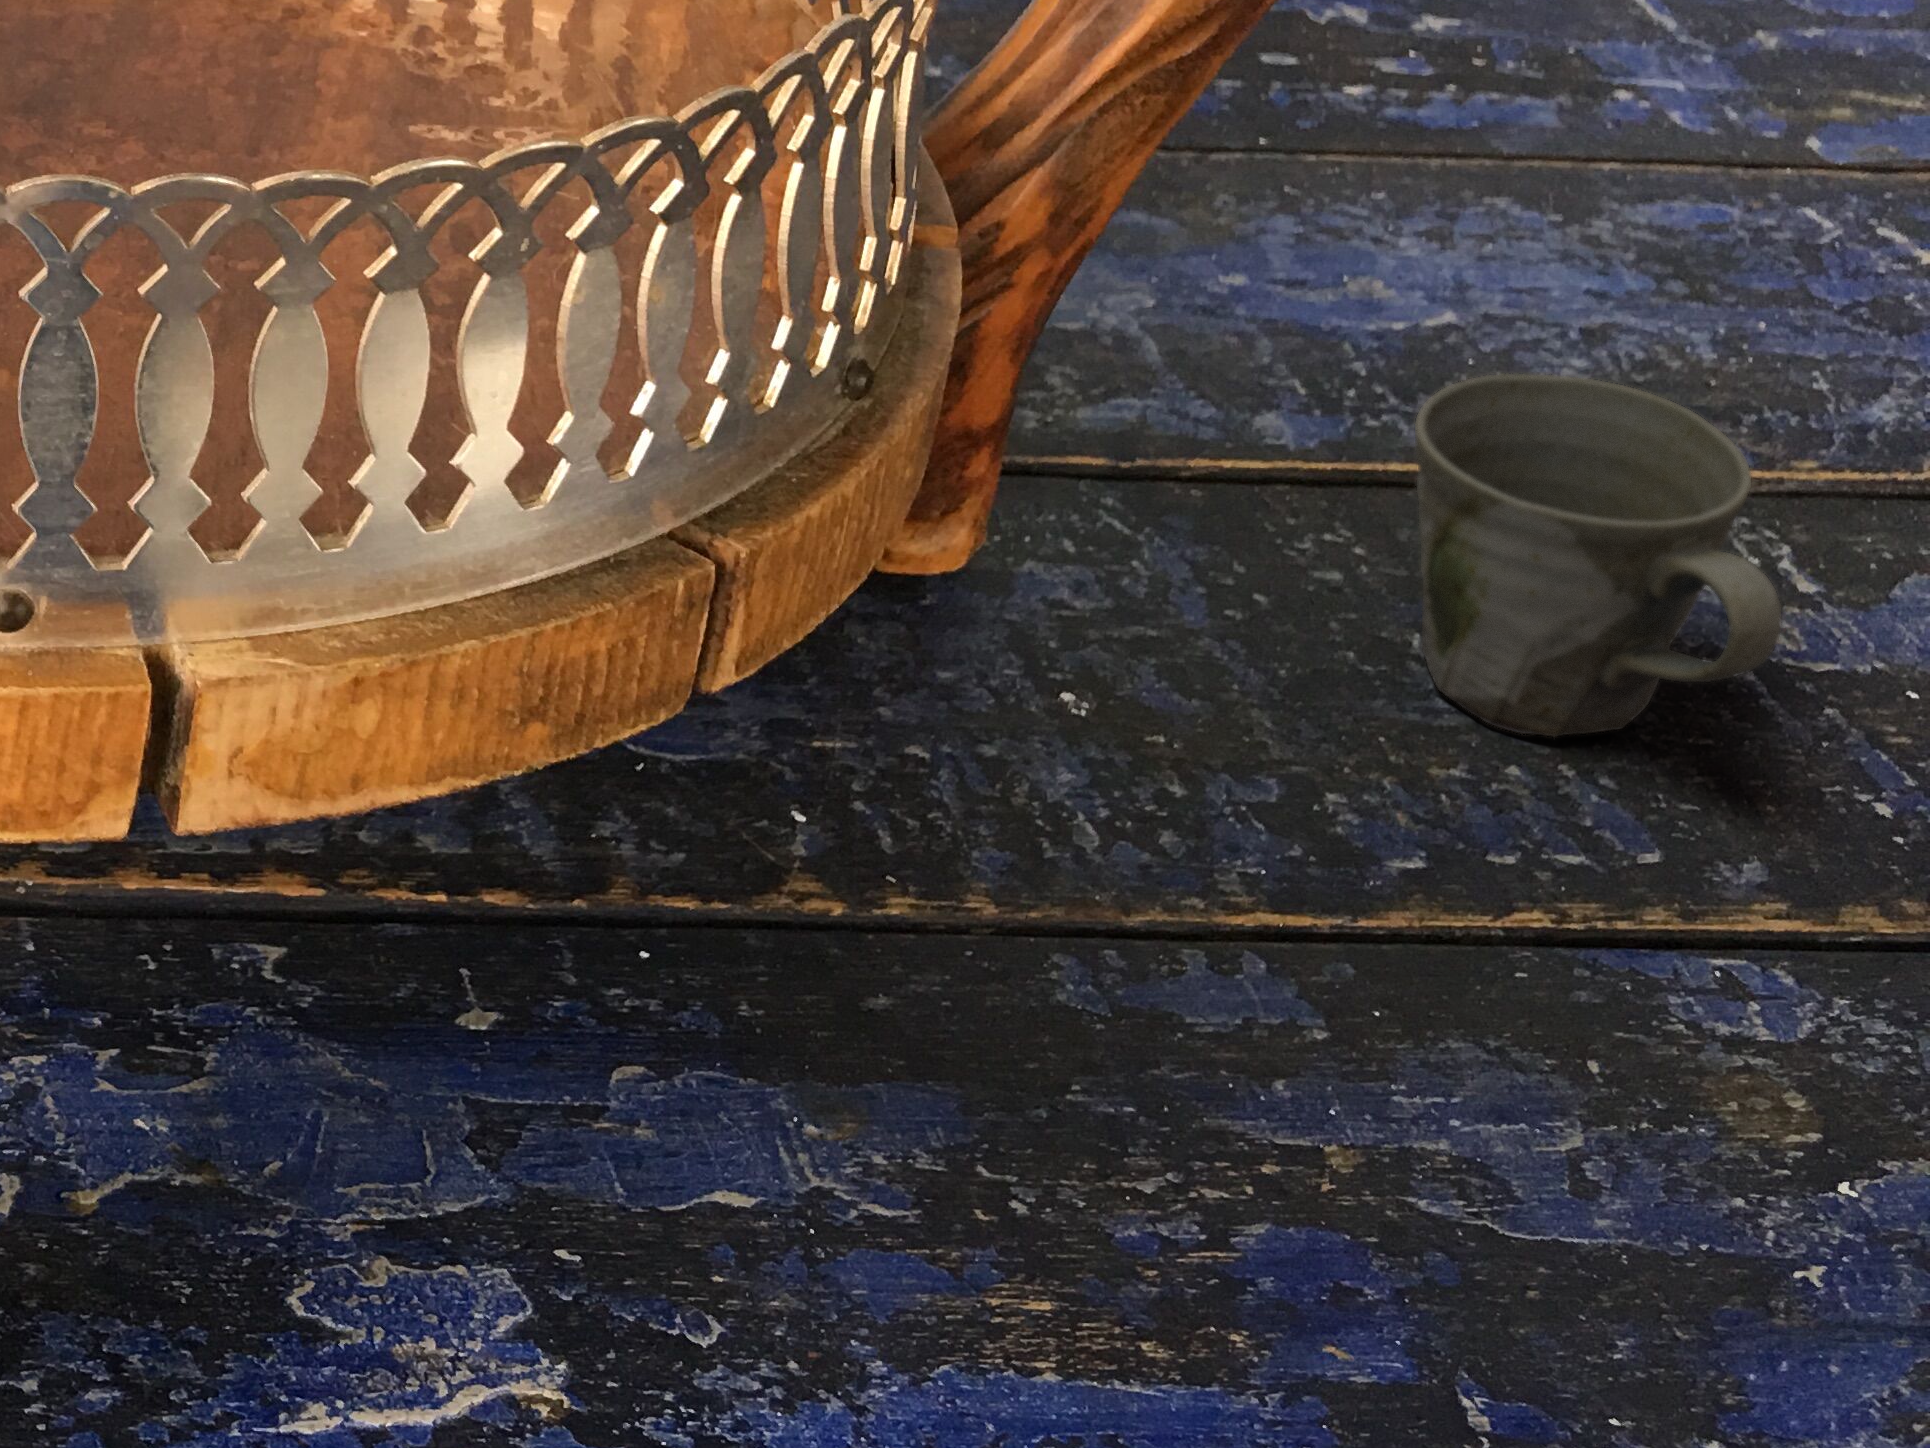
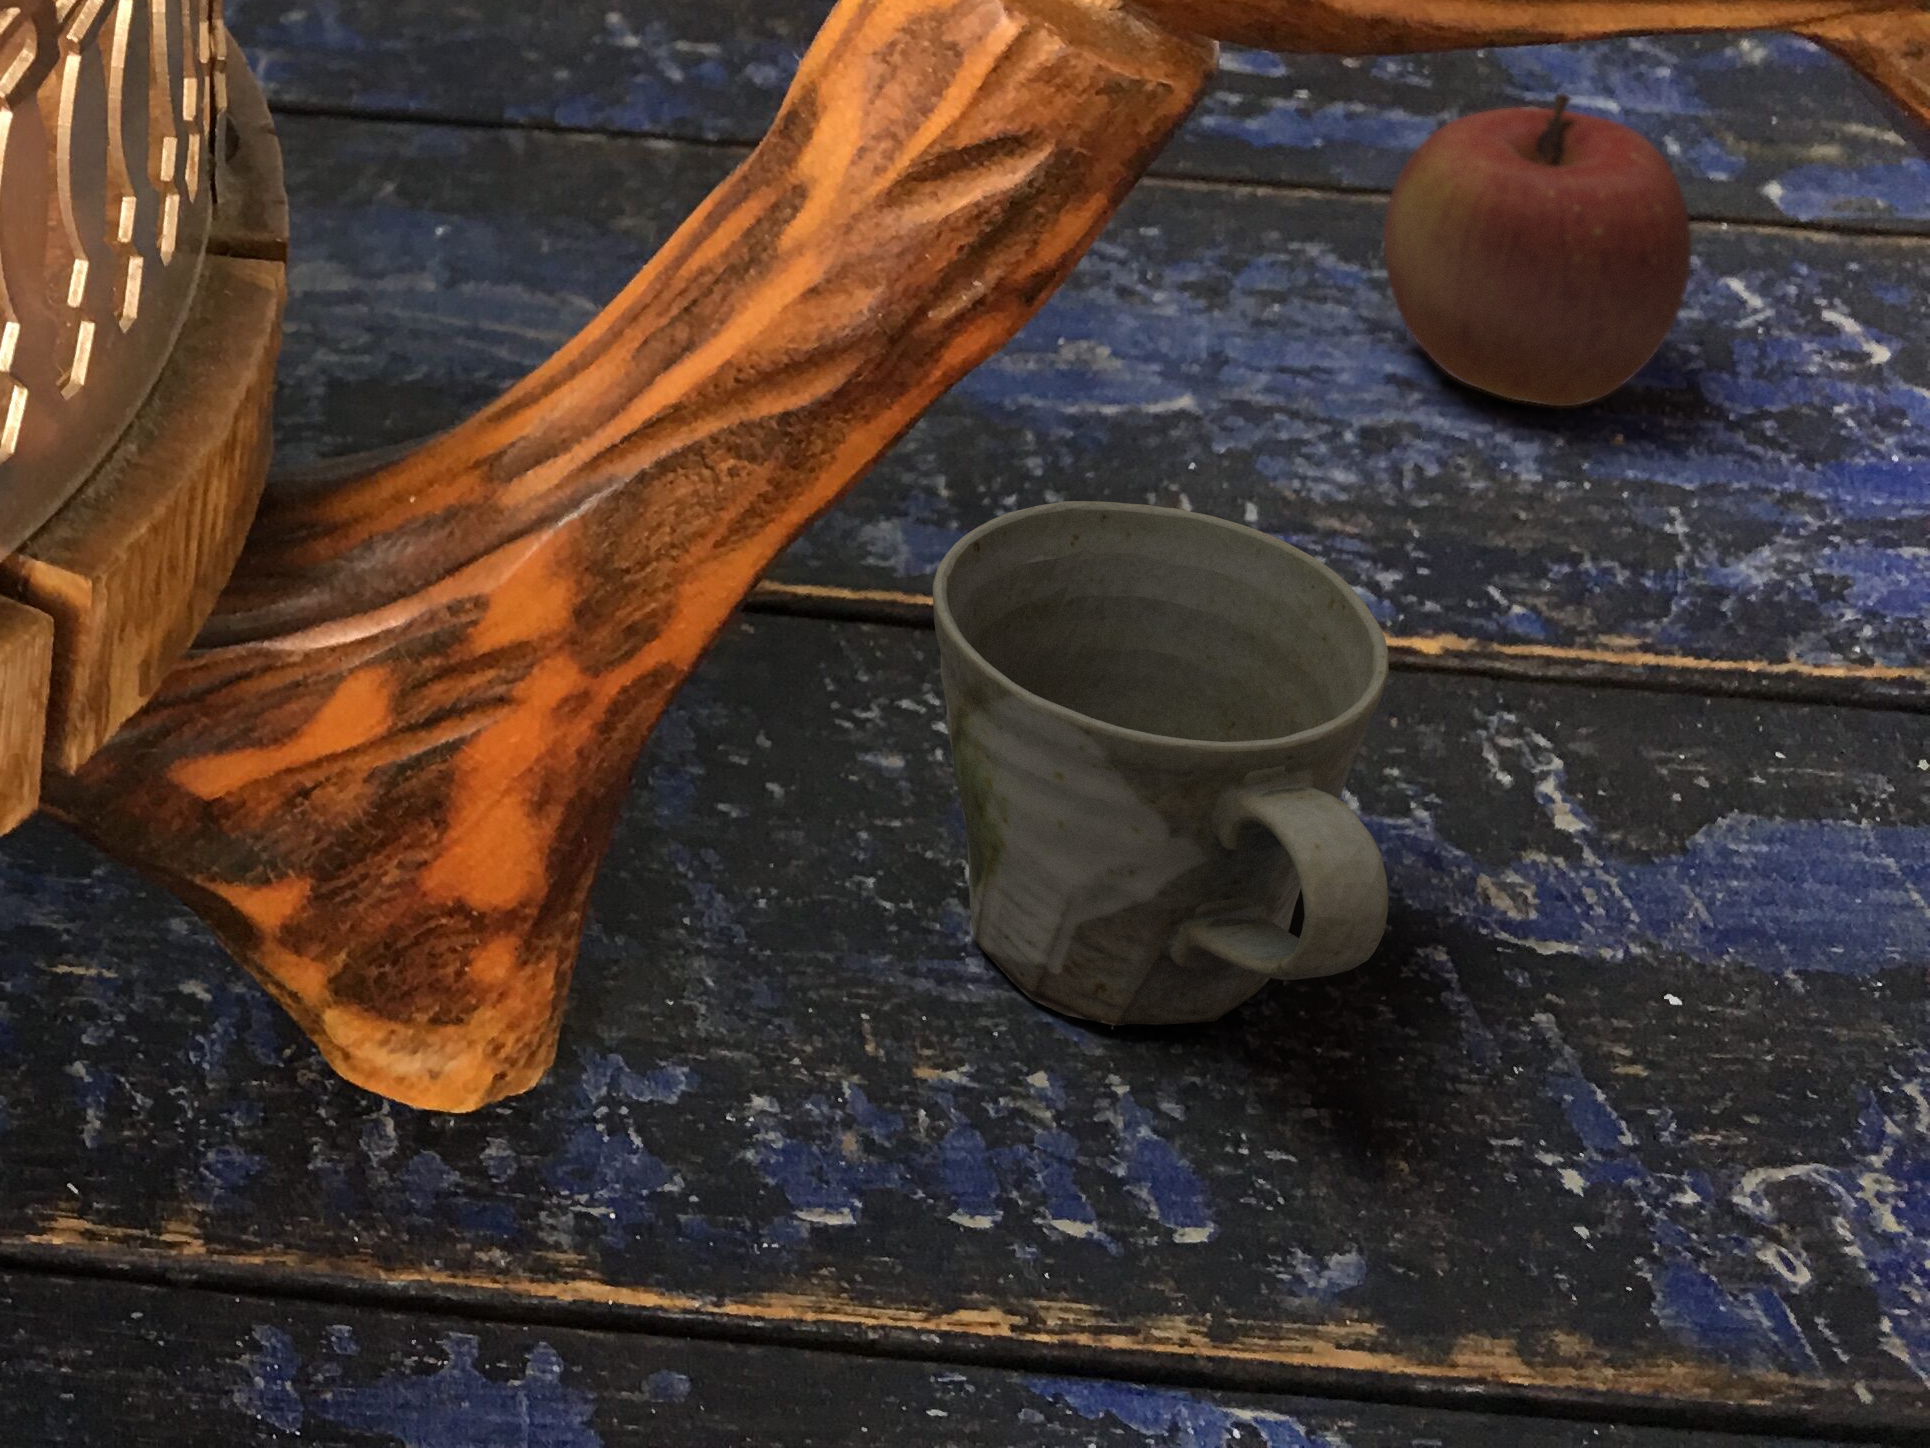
apple: none [1578,74,1817,311] -> present [1383,93,1691,406]

